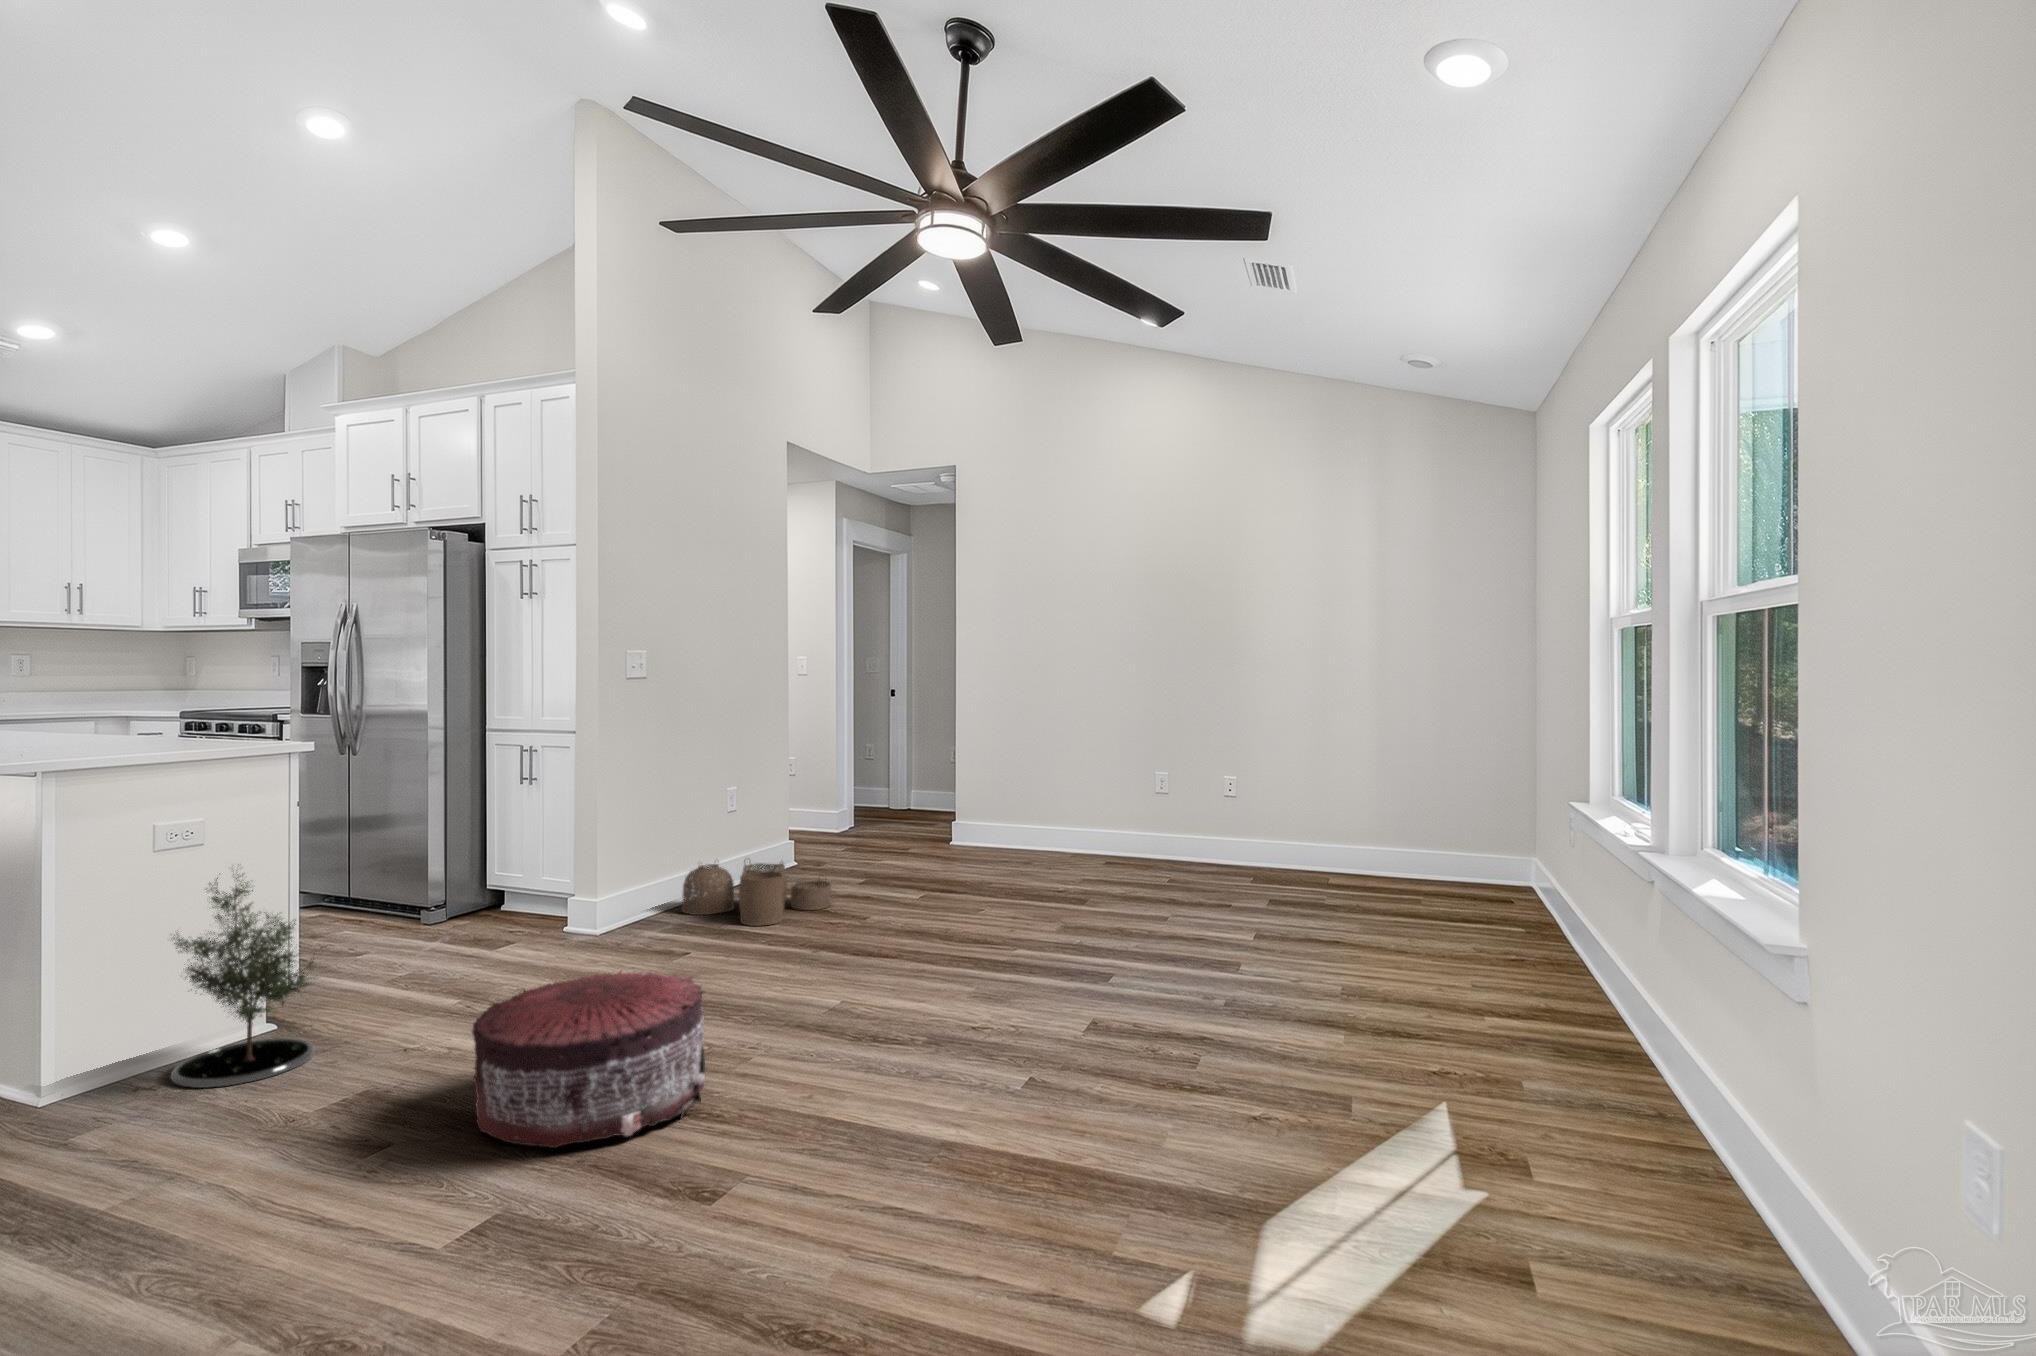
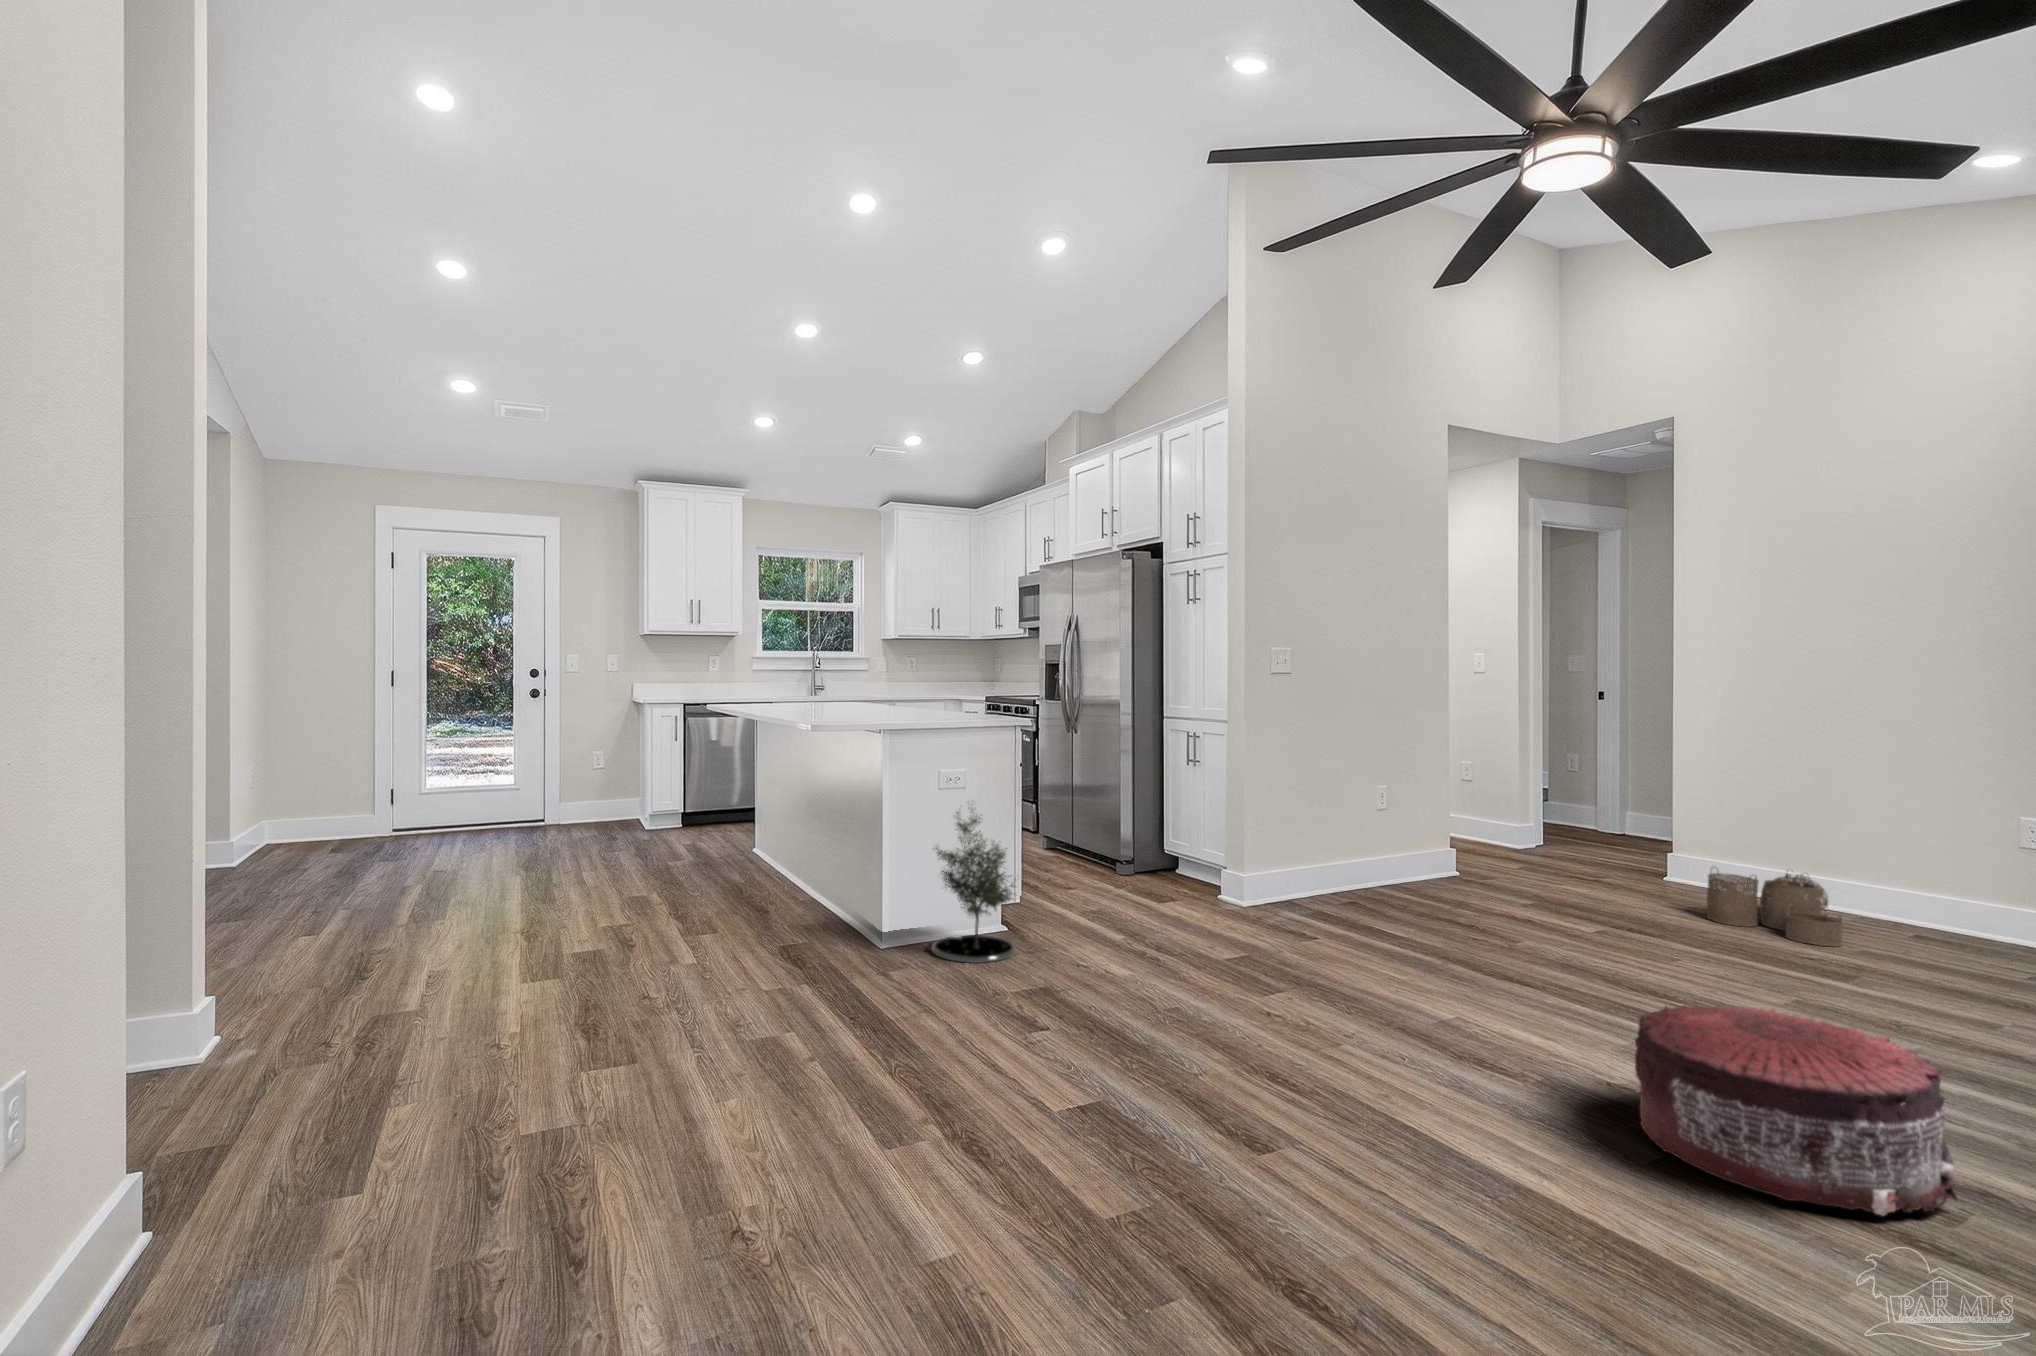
woven basket: present [682,860,831,926] -> present [1707,870,1842,947]
pouf: present [472,971,706,1148] -> present [1635,1005,1957,1216]

